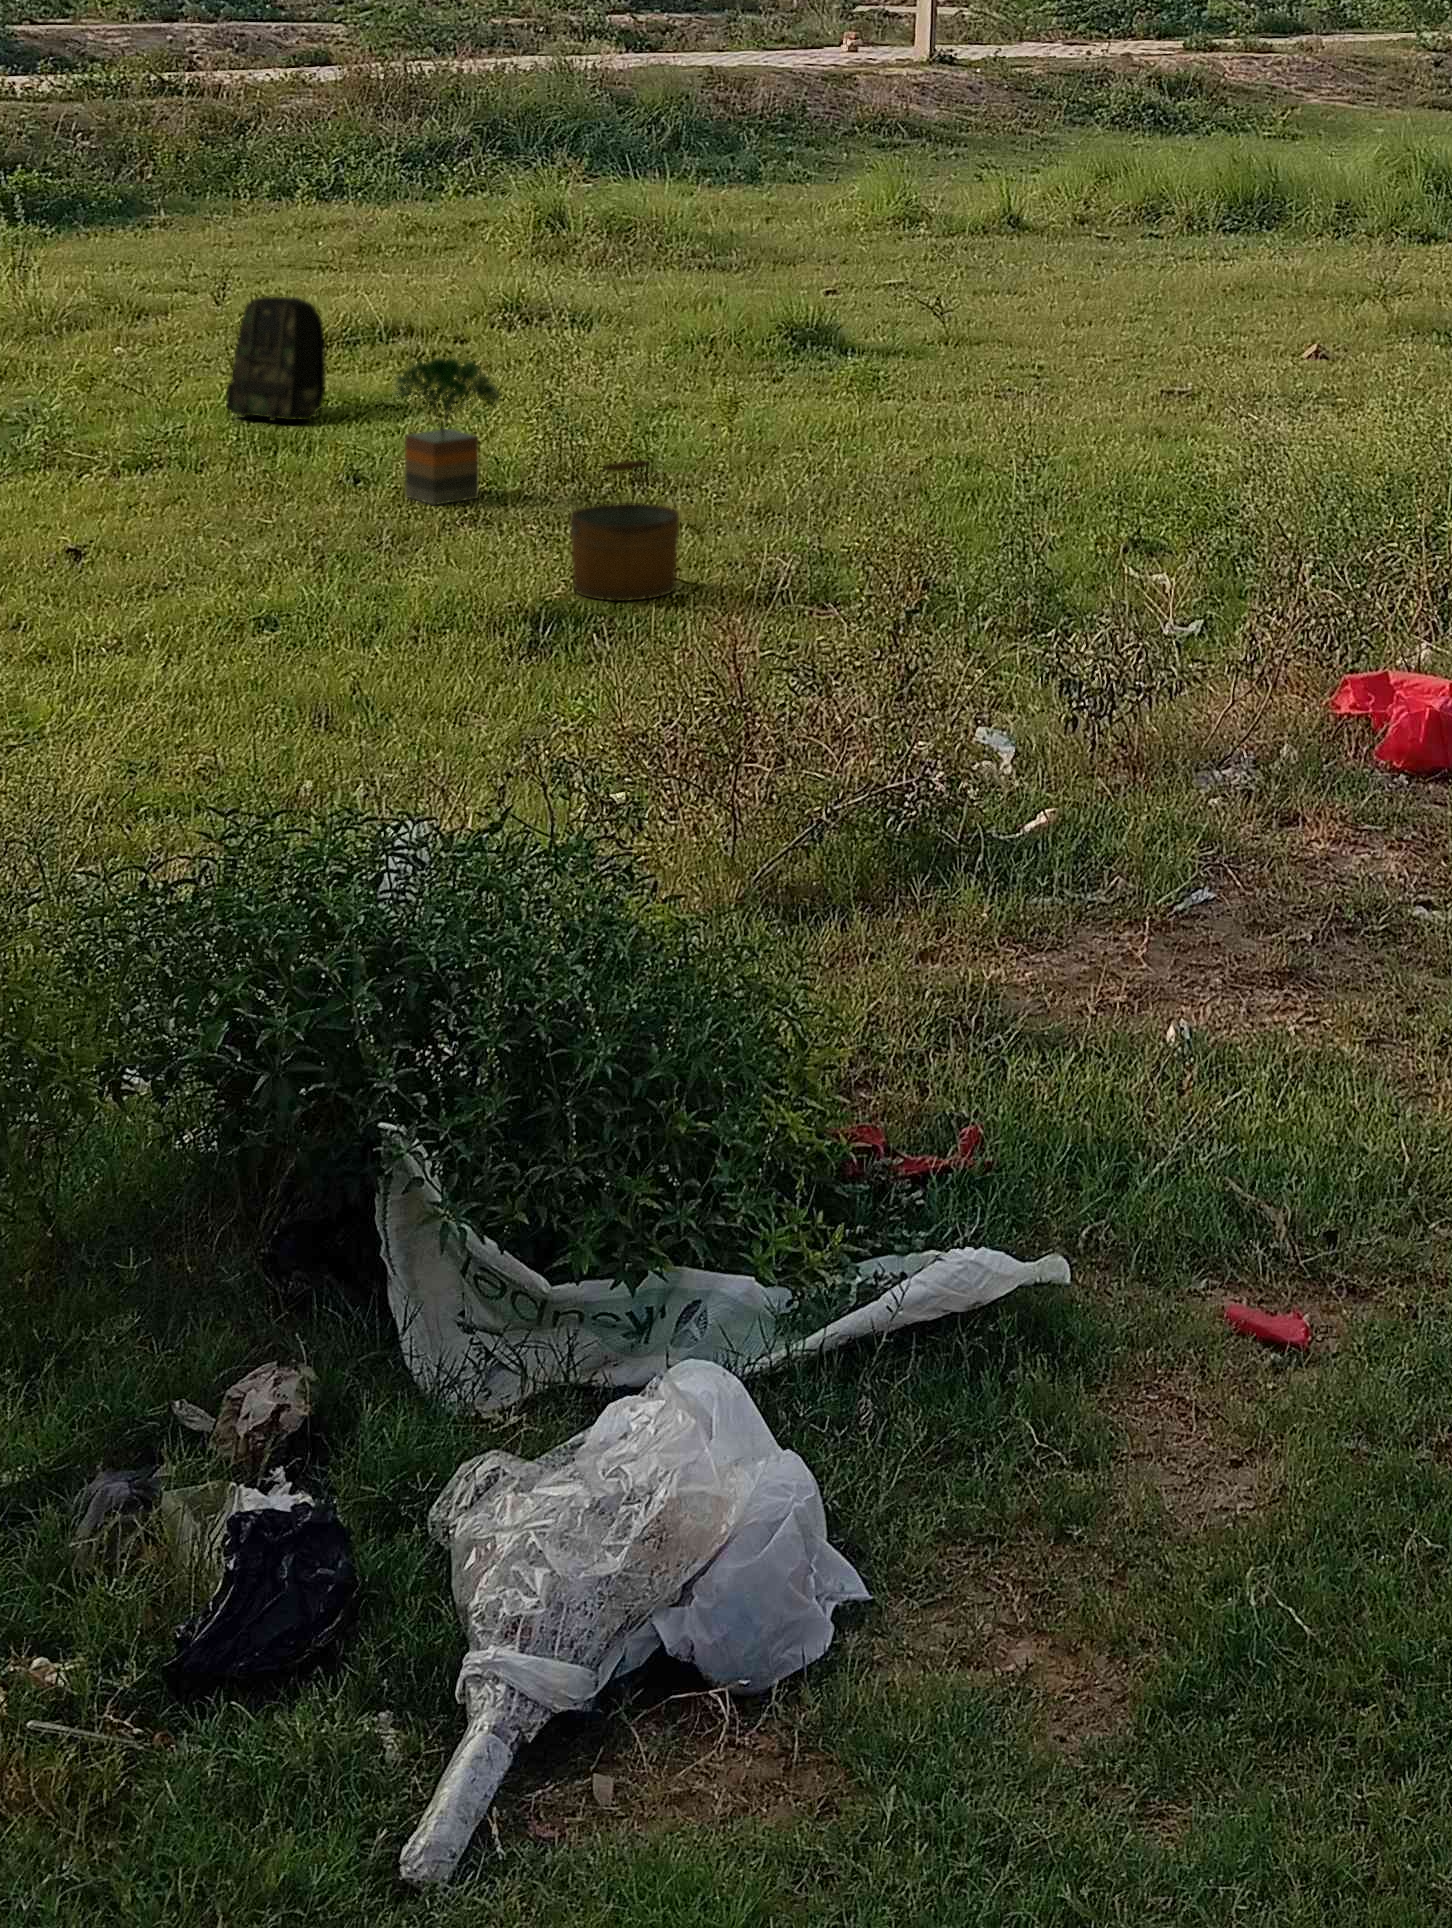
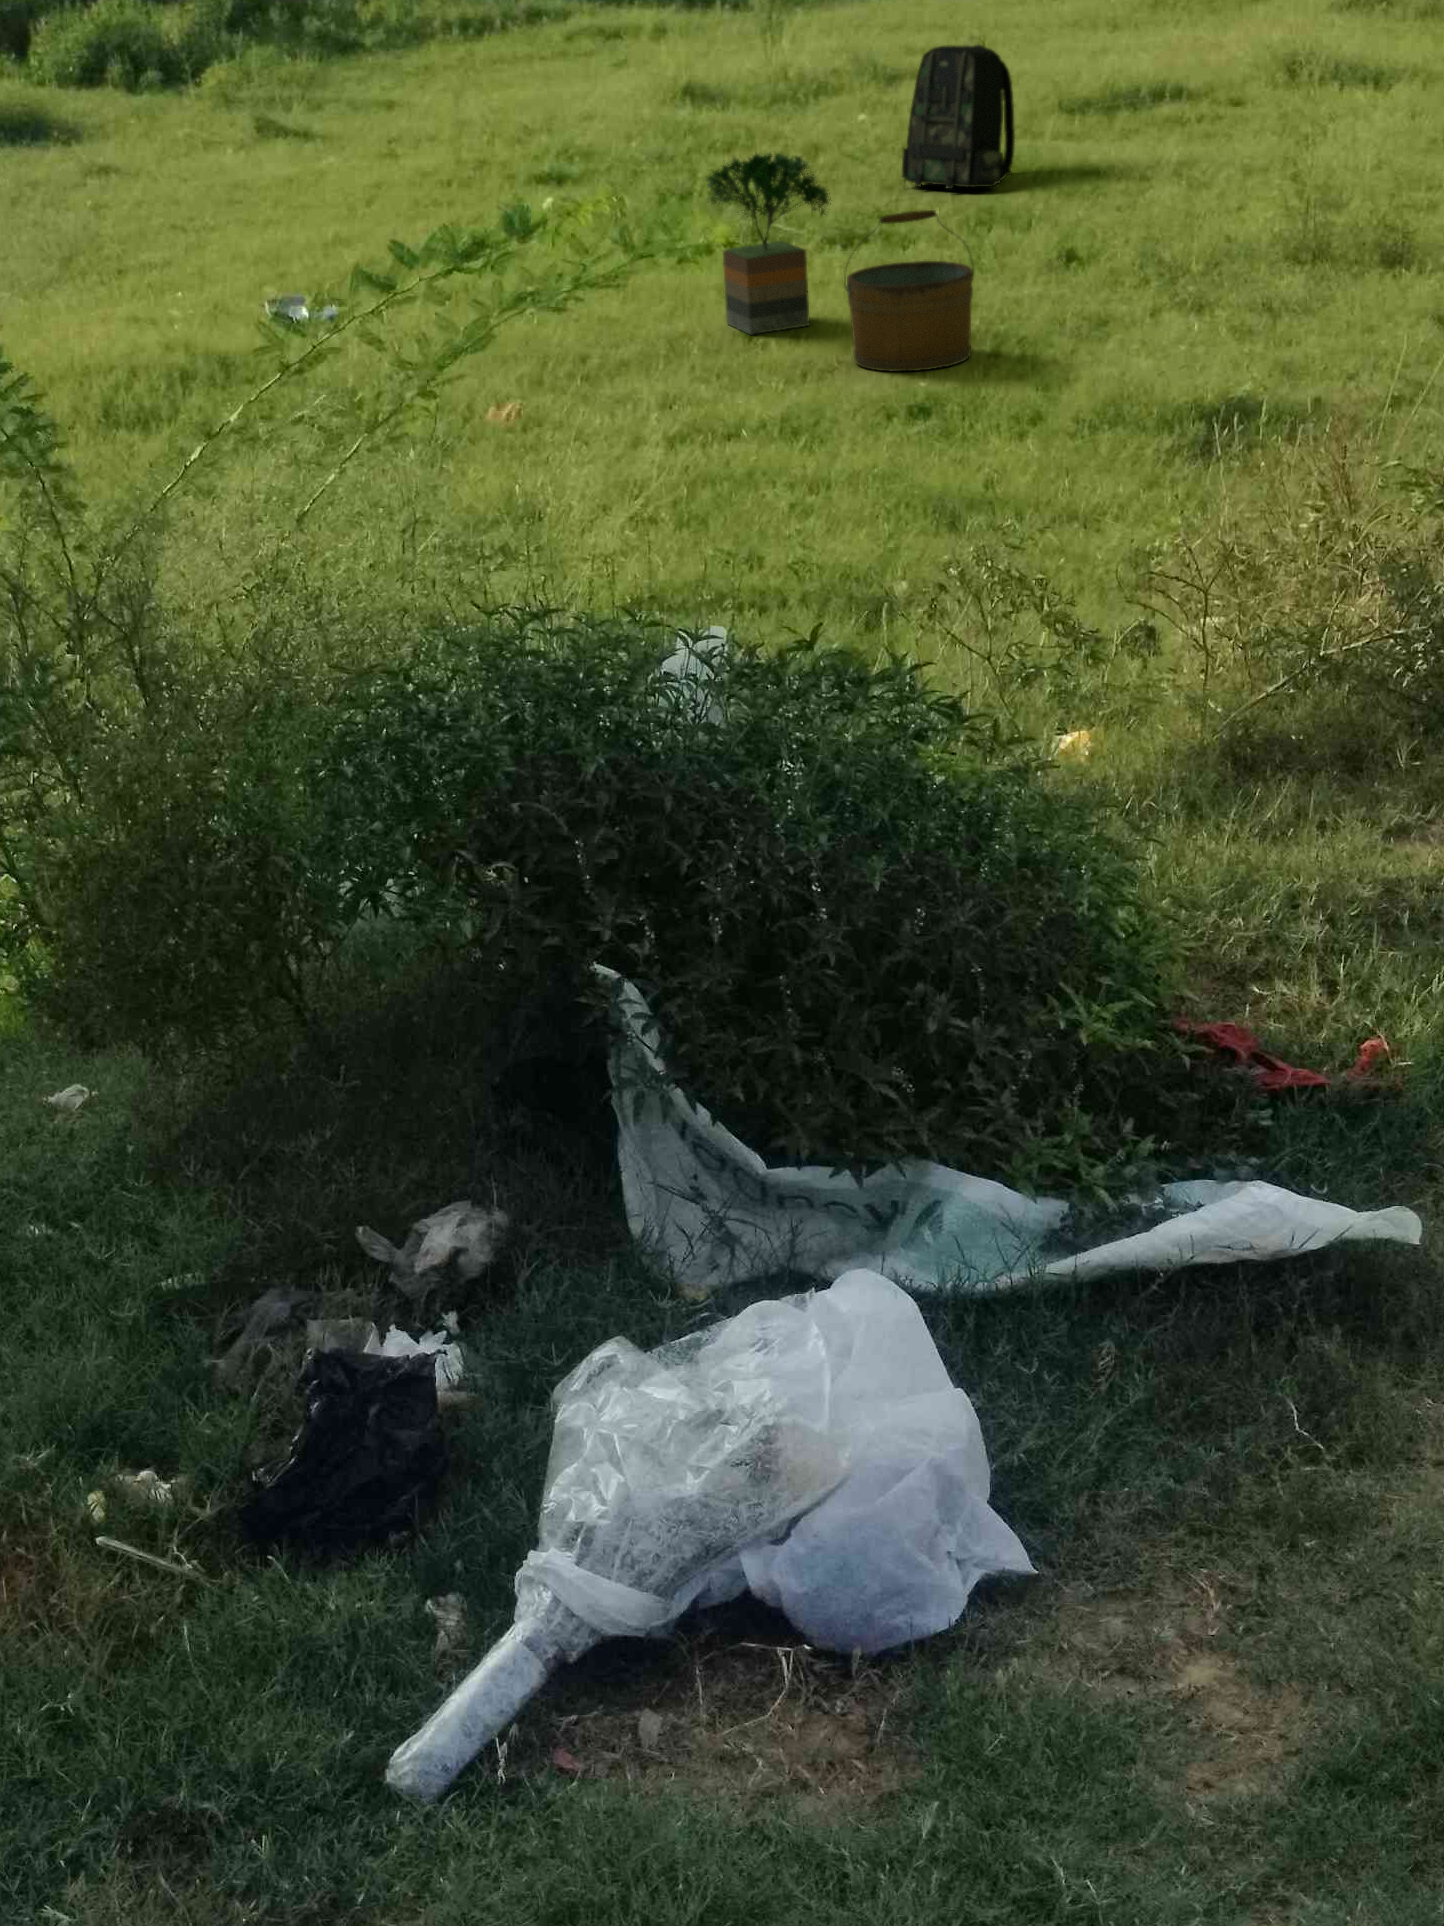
potted tree: present [396,358,501,505] -> present [707,153,831,335]
bucket: present [570,460,679,601] -> present [845,210,974,372]

